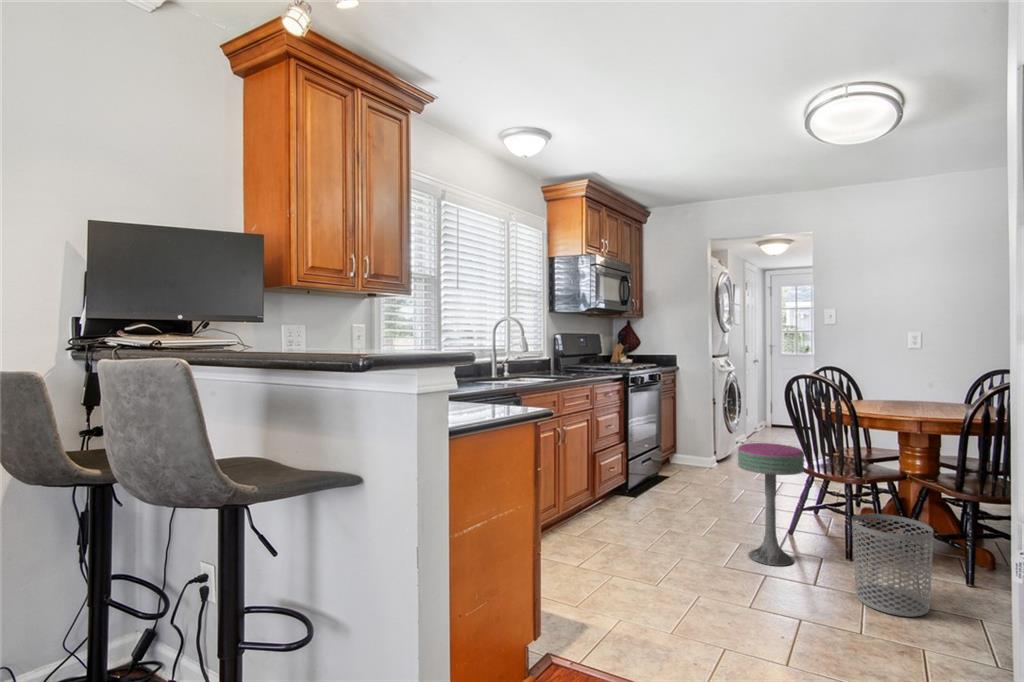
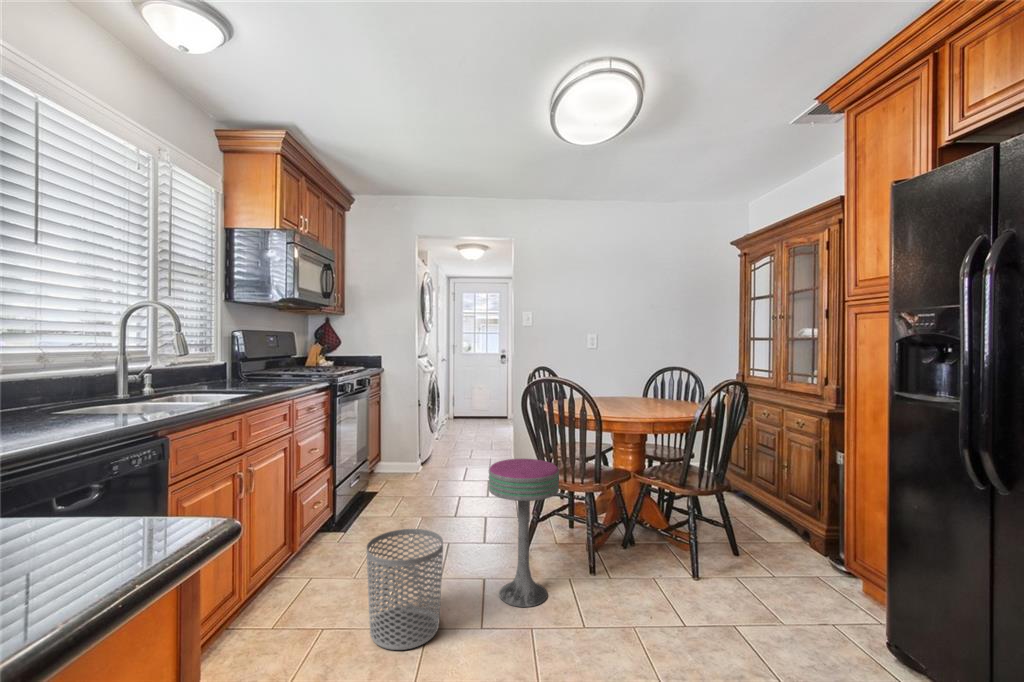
waste bin: present [852,514,934,617] -> present [367,529,443,650]

